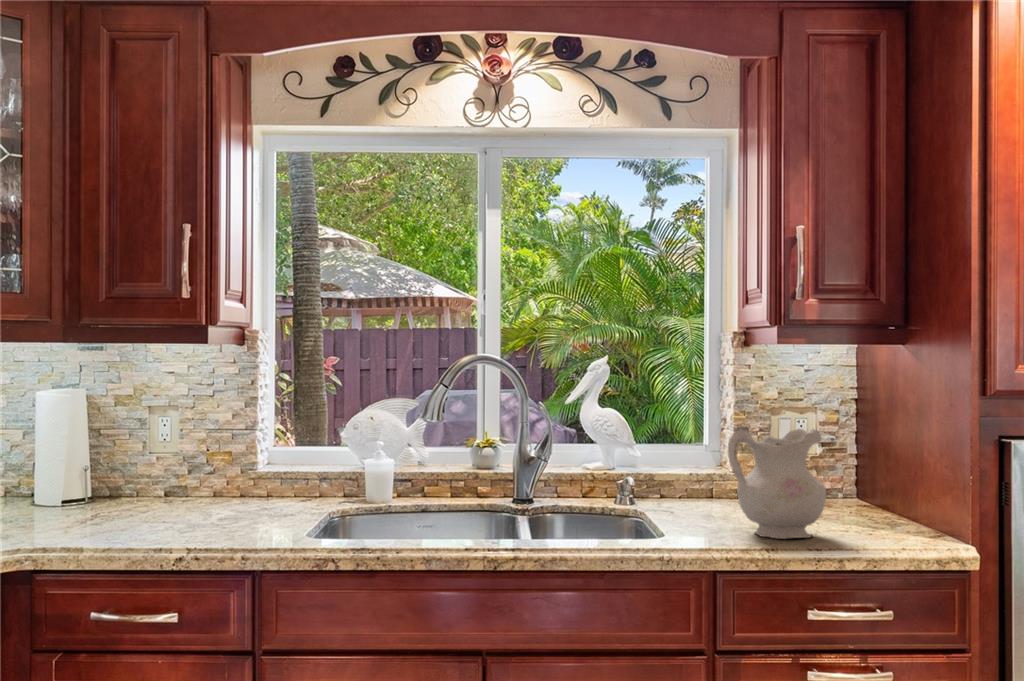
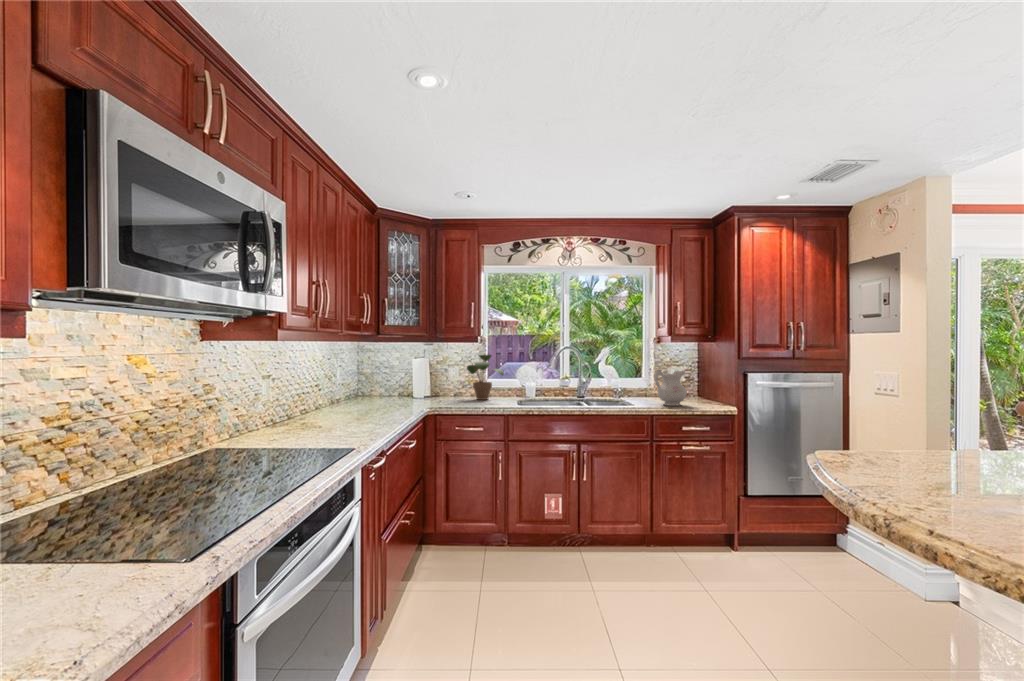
potted plant: none [158,375,287,511] -> present [467,355,504,400]

